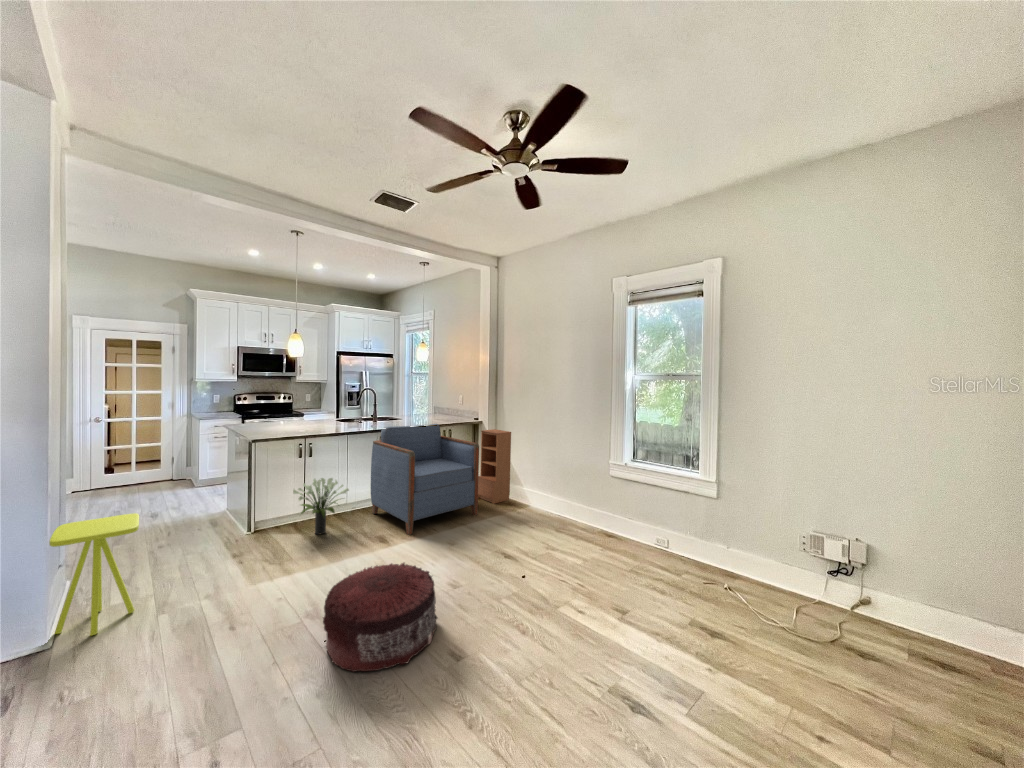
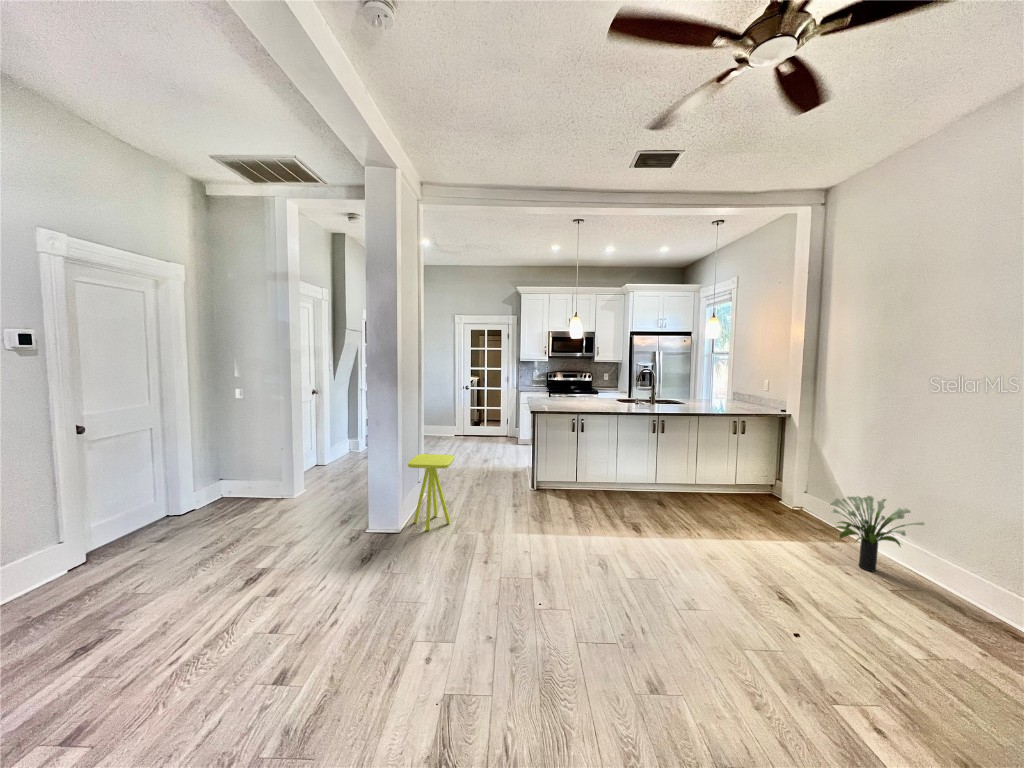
armchair: present [371,424,479,535] -> none [638,410,770,533]
bookcase: present [478,429,511,504] -> none [774,426,834,526]
potted plant: present [293,478,349,535] -> present [830,496,924,571]
pouf: present [323,563,437,672] -> none [535,548,650,662]

